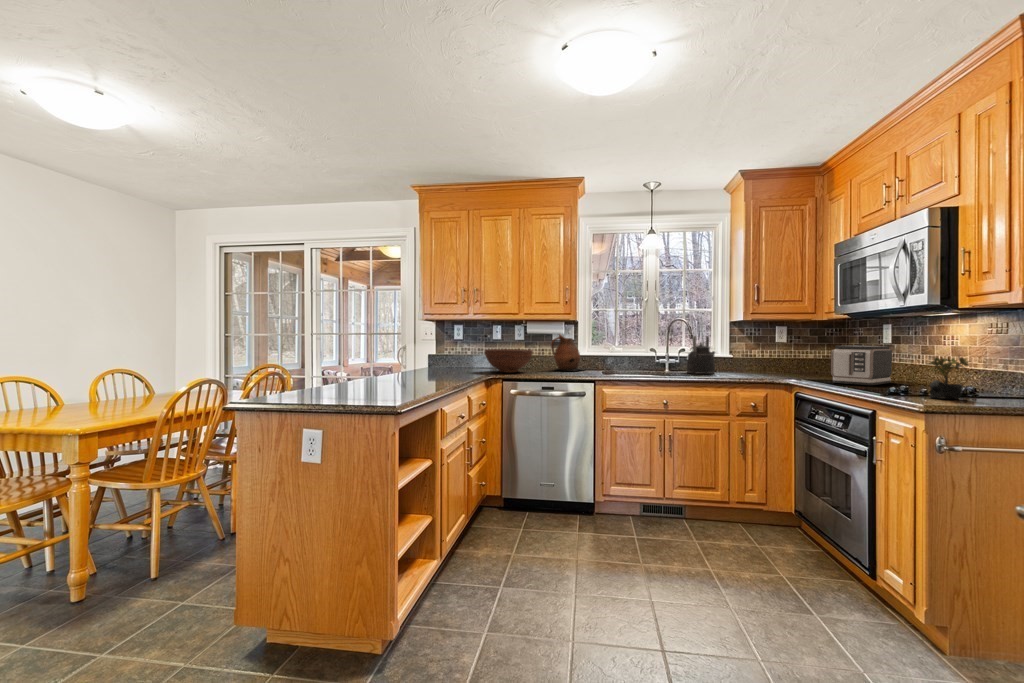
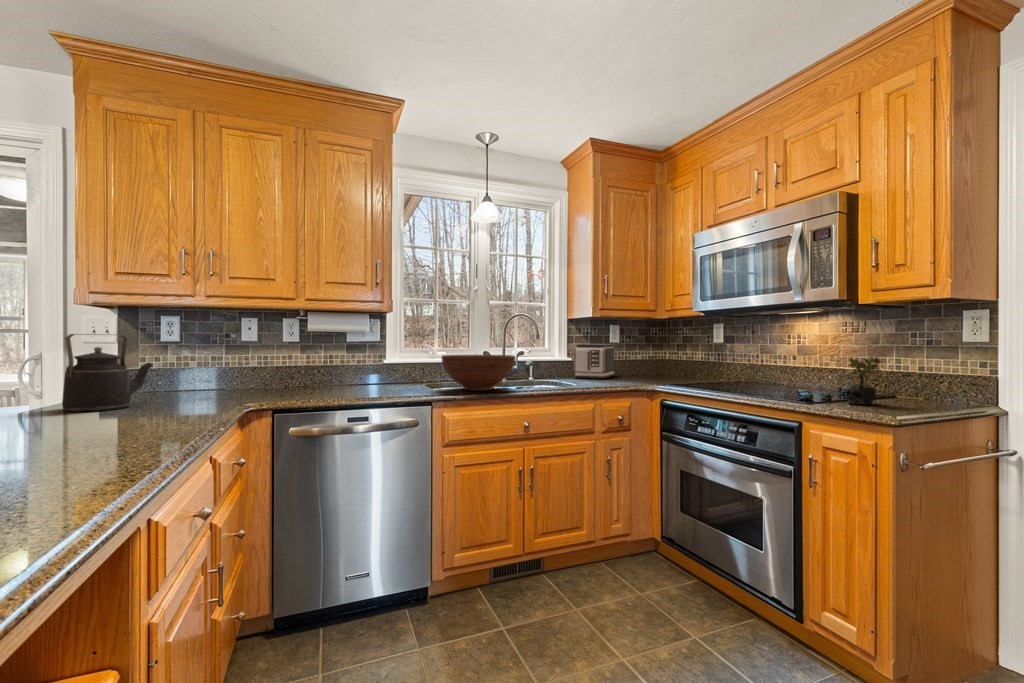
ceramic pitcher: present [551,334,580,371] -> none [346,331,398,388]
kettle: present [687,336,715,374] -> present [62,334,153,411]
toaster: present [831,346,892,385] -> present [574,344,614,378]
fruit bowl: present [485,349,533,373] -> present [441,355,515,391]

